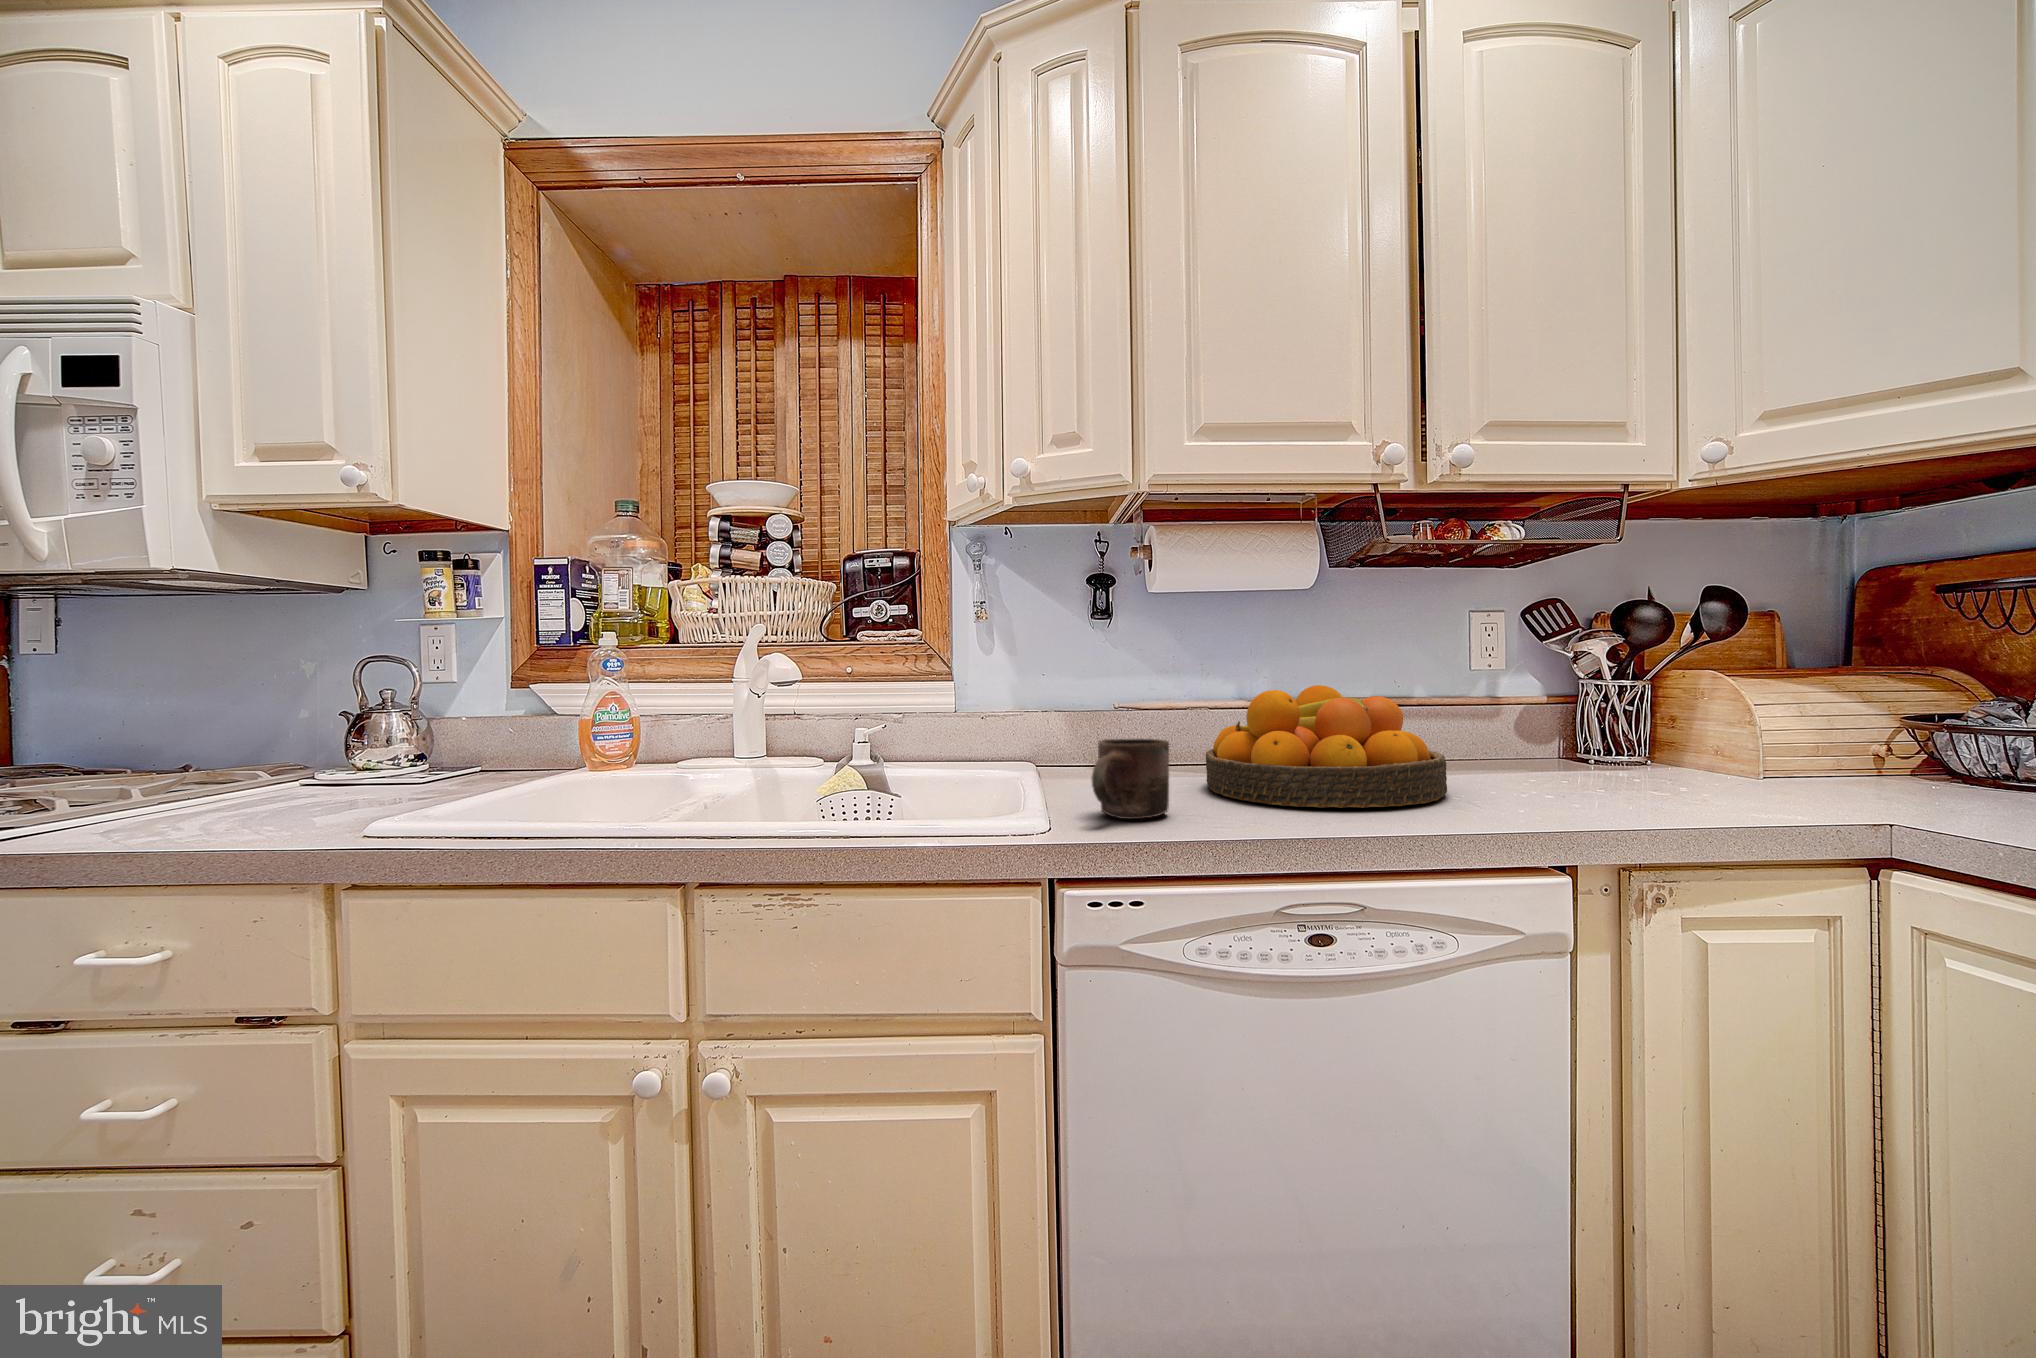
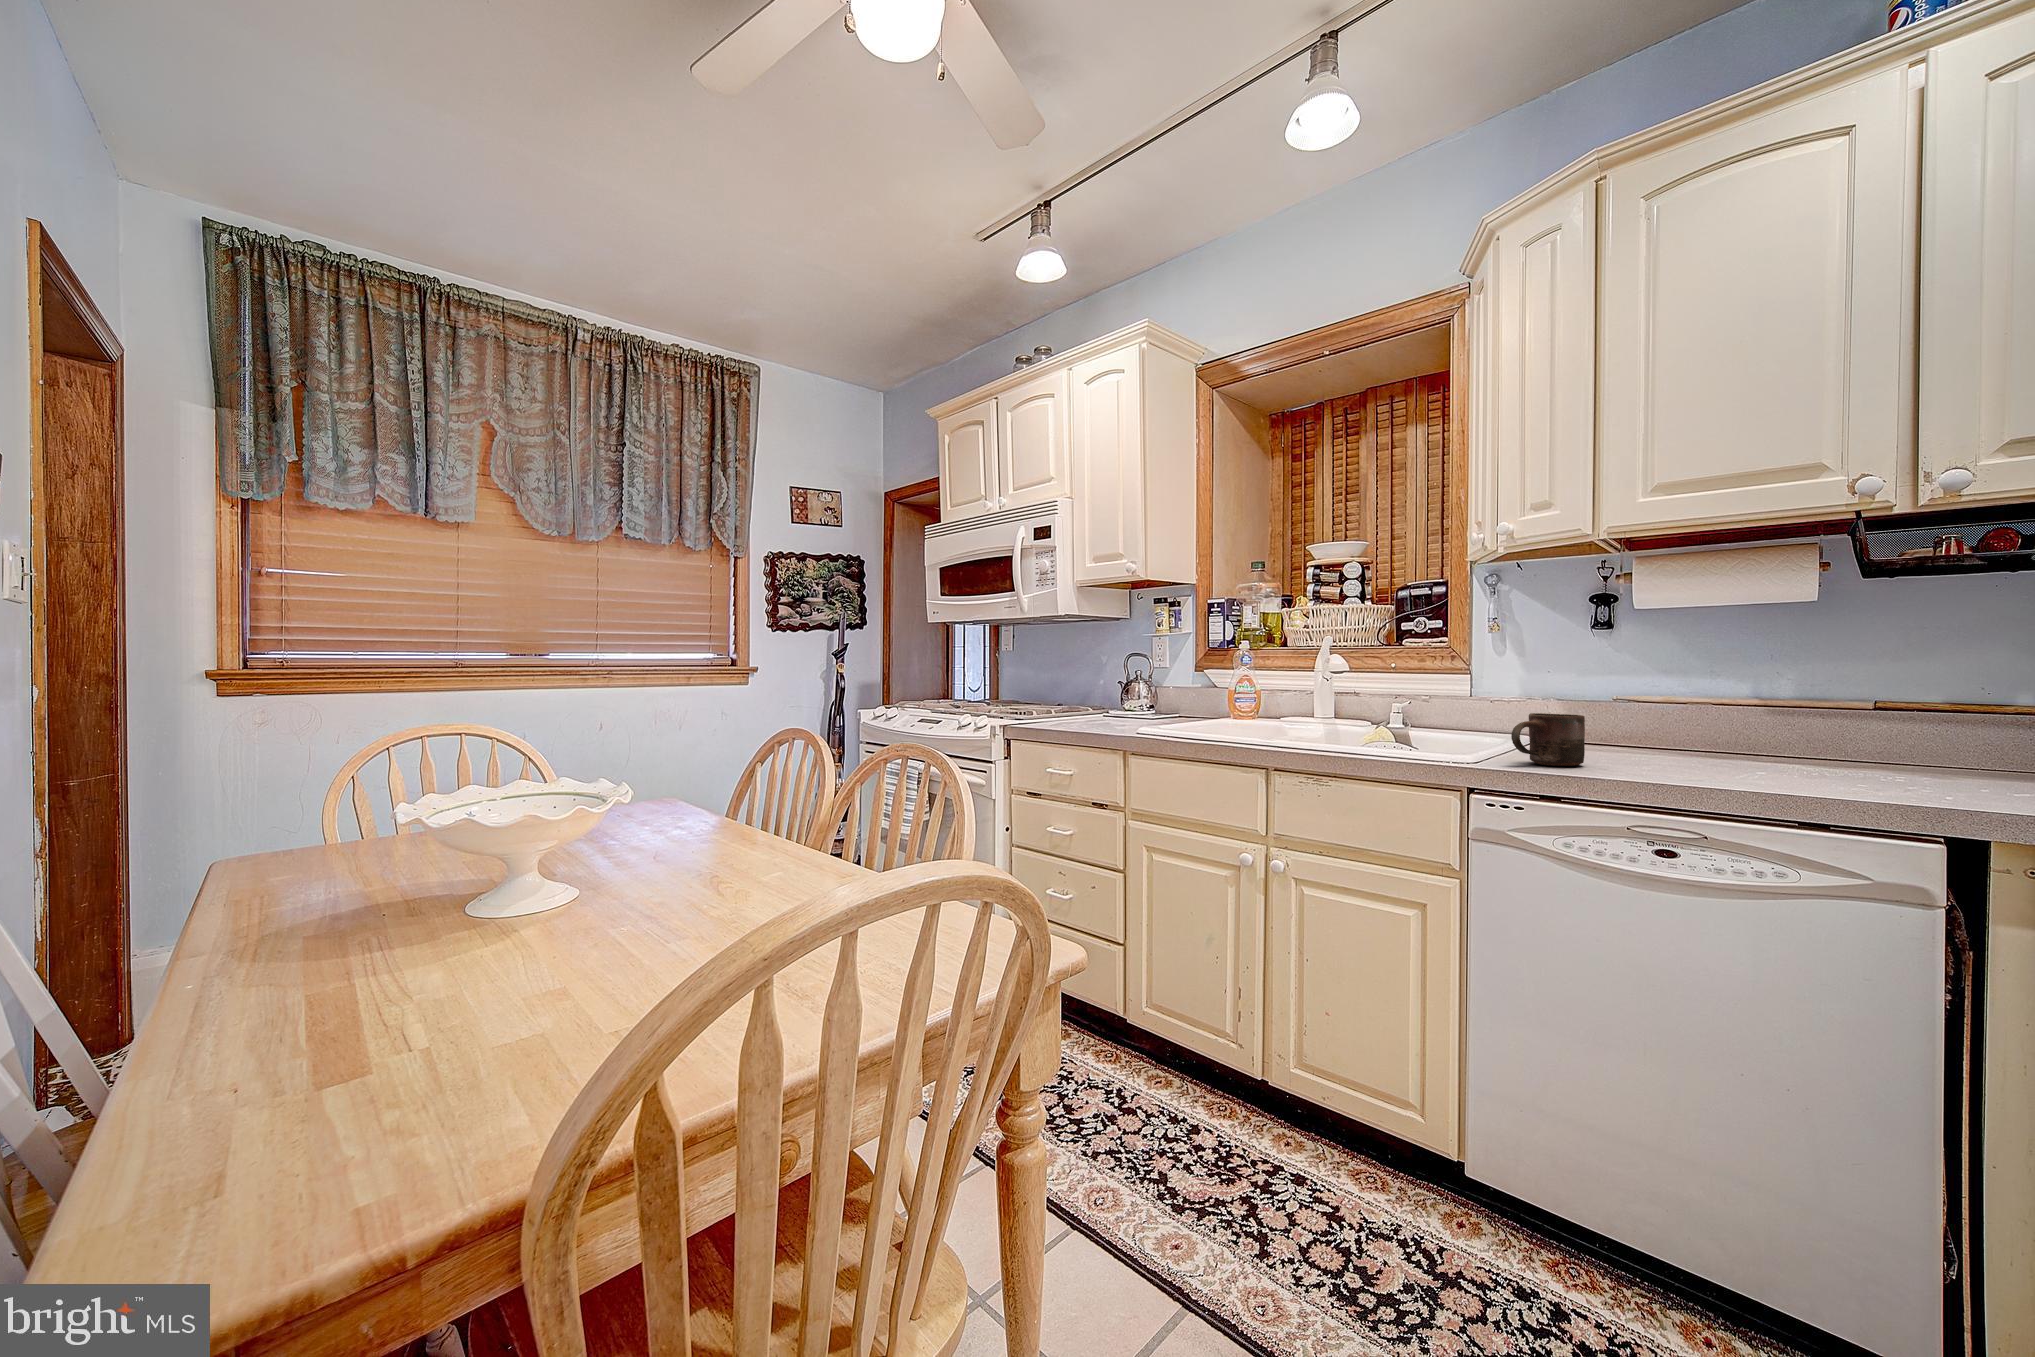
fruit bowl: present [1206,685,1447,808] -> none [1653,684,1904,781]

